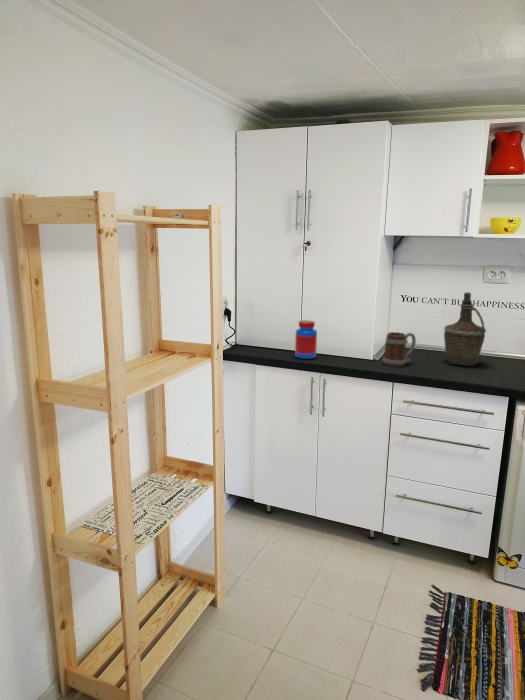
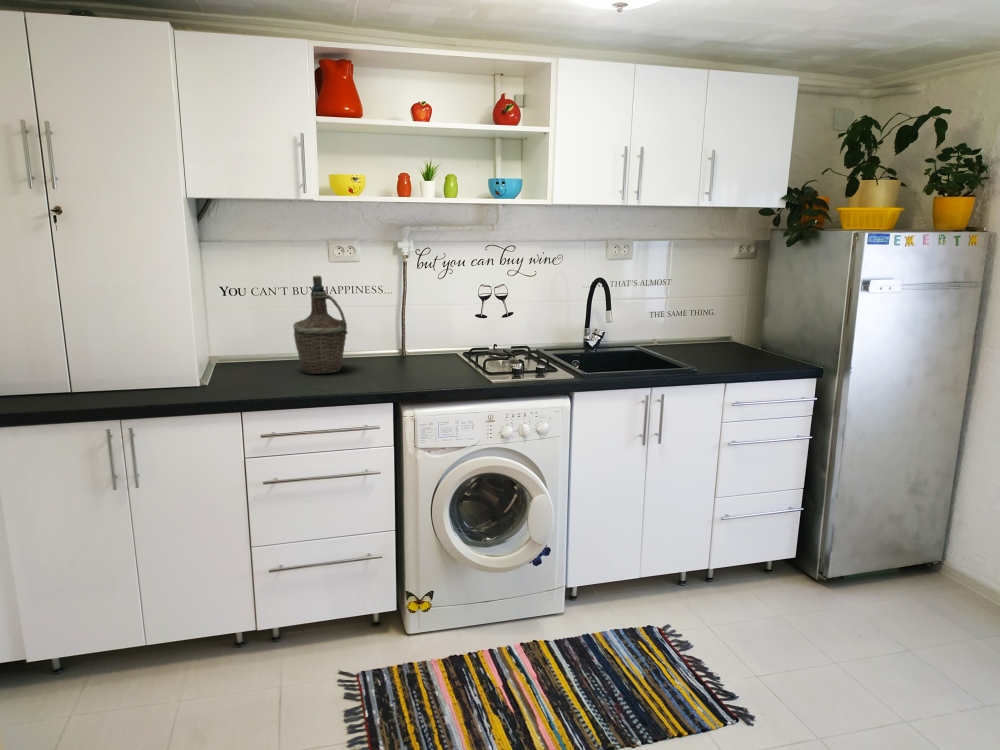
jar: present [295,320,317,359] -> none [60,338,104,402]
mug: present [383,332,416,366] -> none [216,339,259,390]

